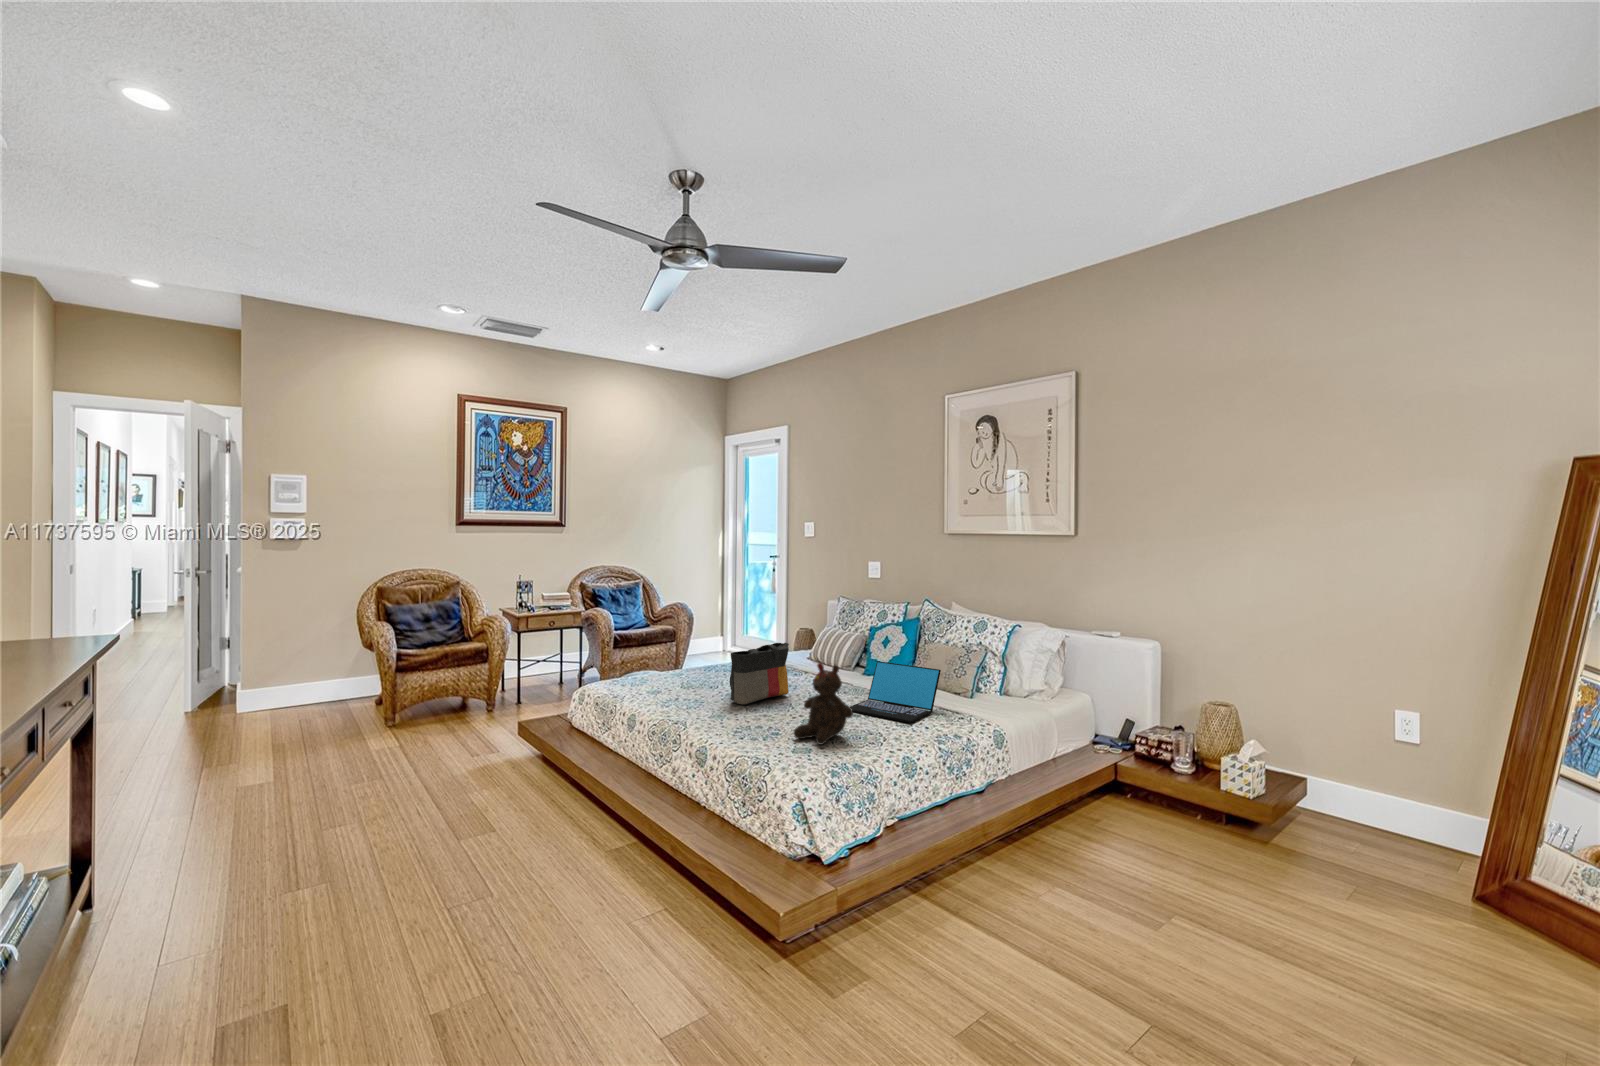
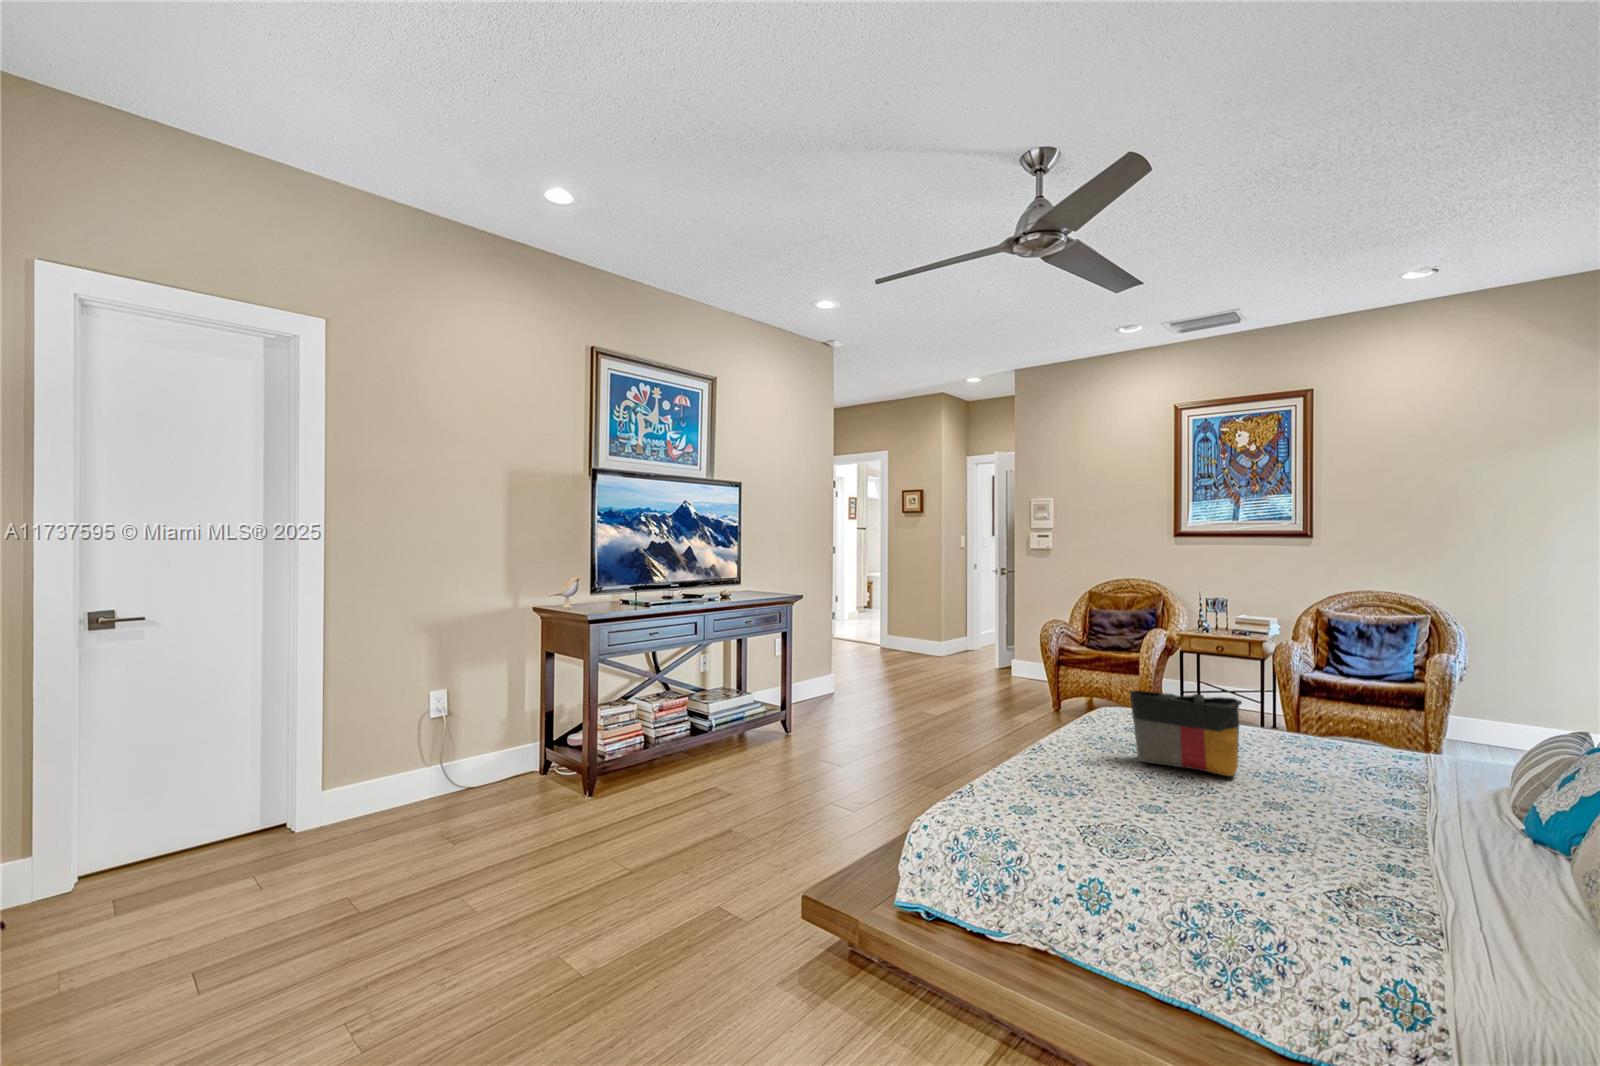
laptop: present [850,661,941,723] -> none [1236,772,1419,891]
teddy bear: present [794,663,853,744] -> none [1044,711,1118,819]

